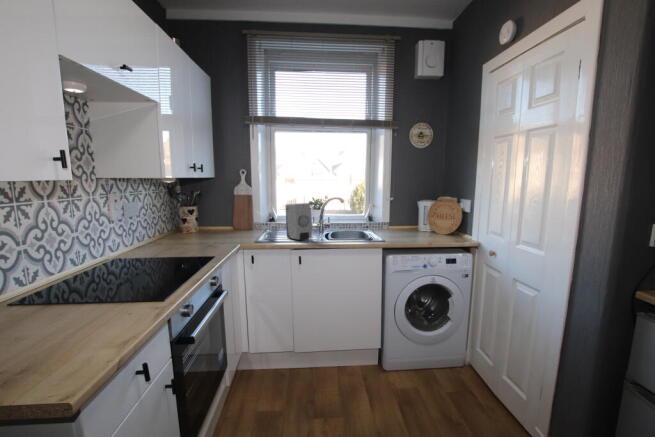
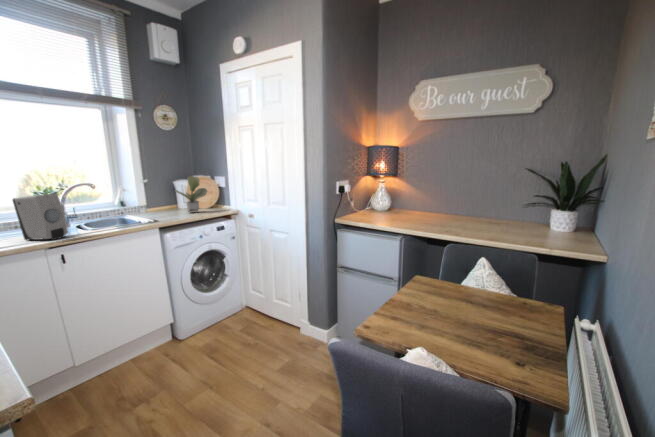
potted plant: none [410,196,444,236] -> present [175,176,207,212]

